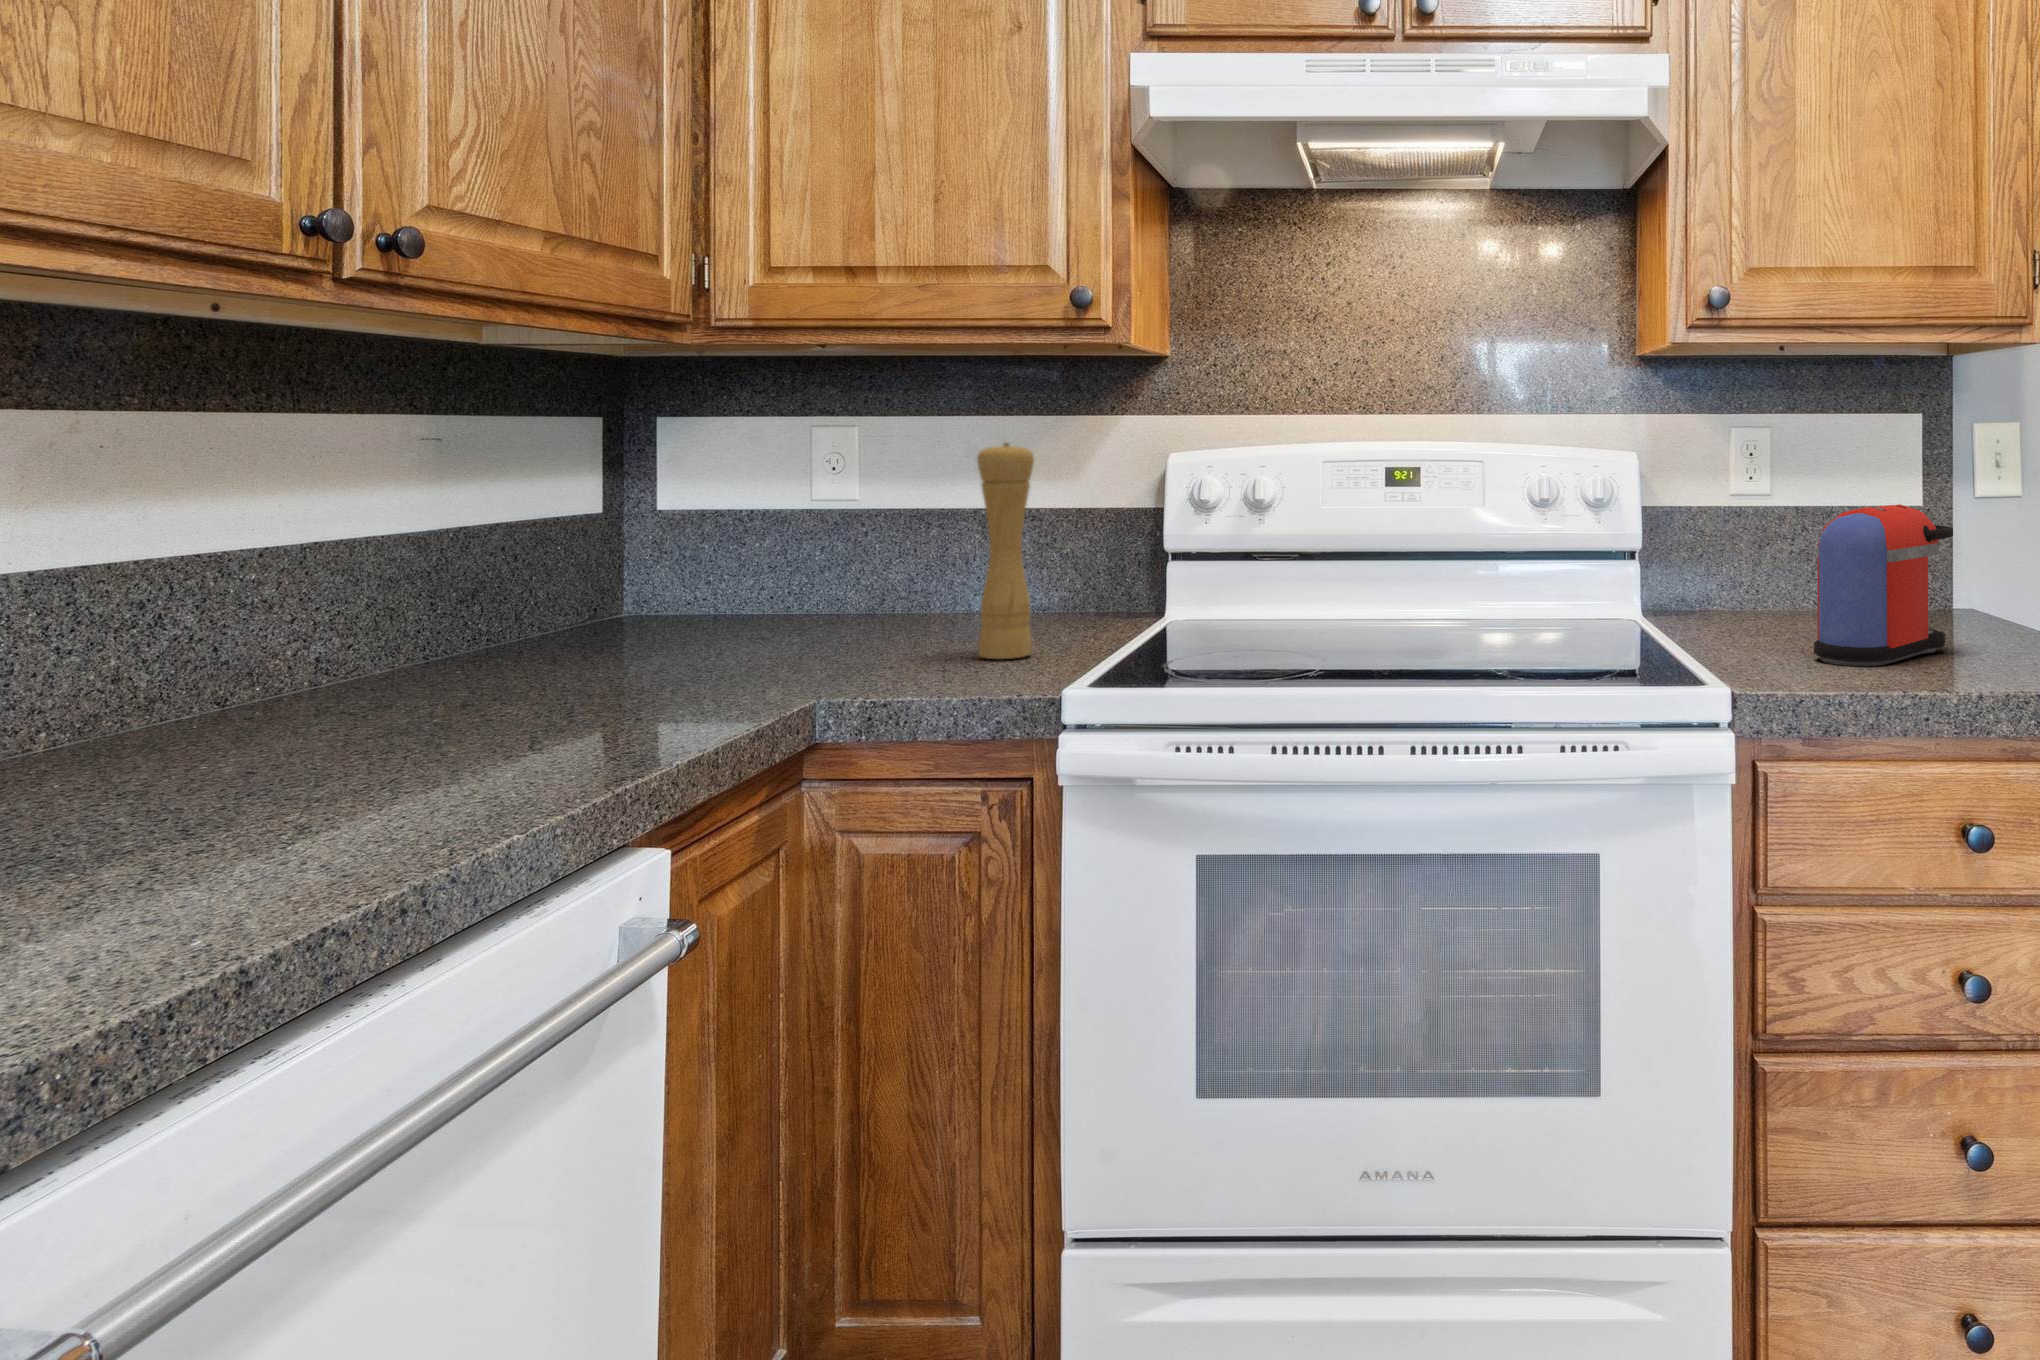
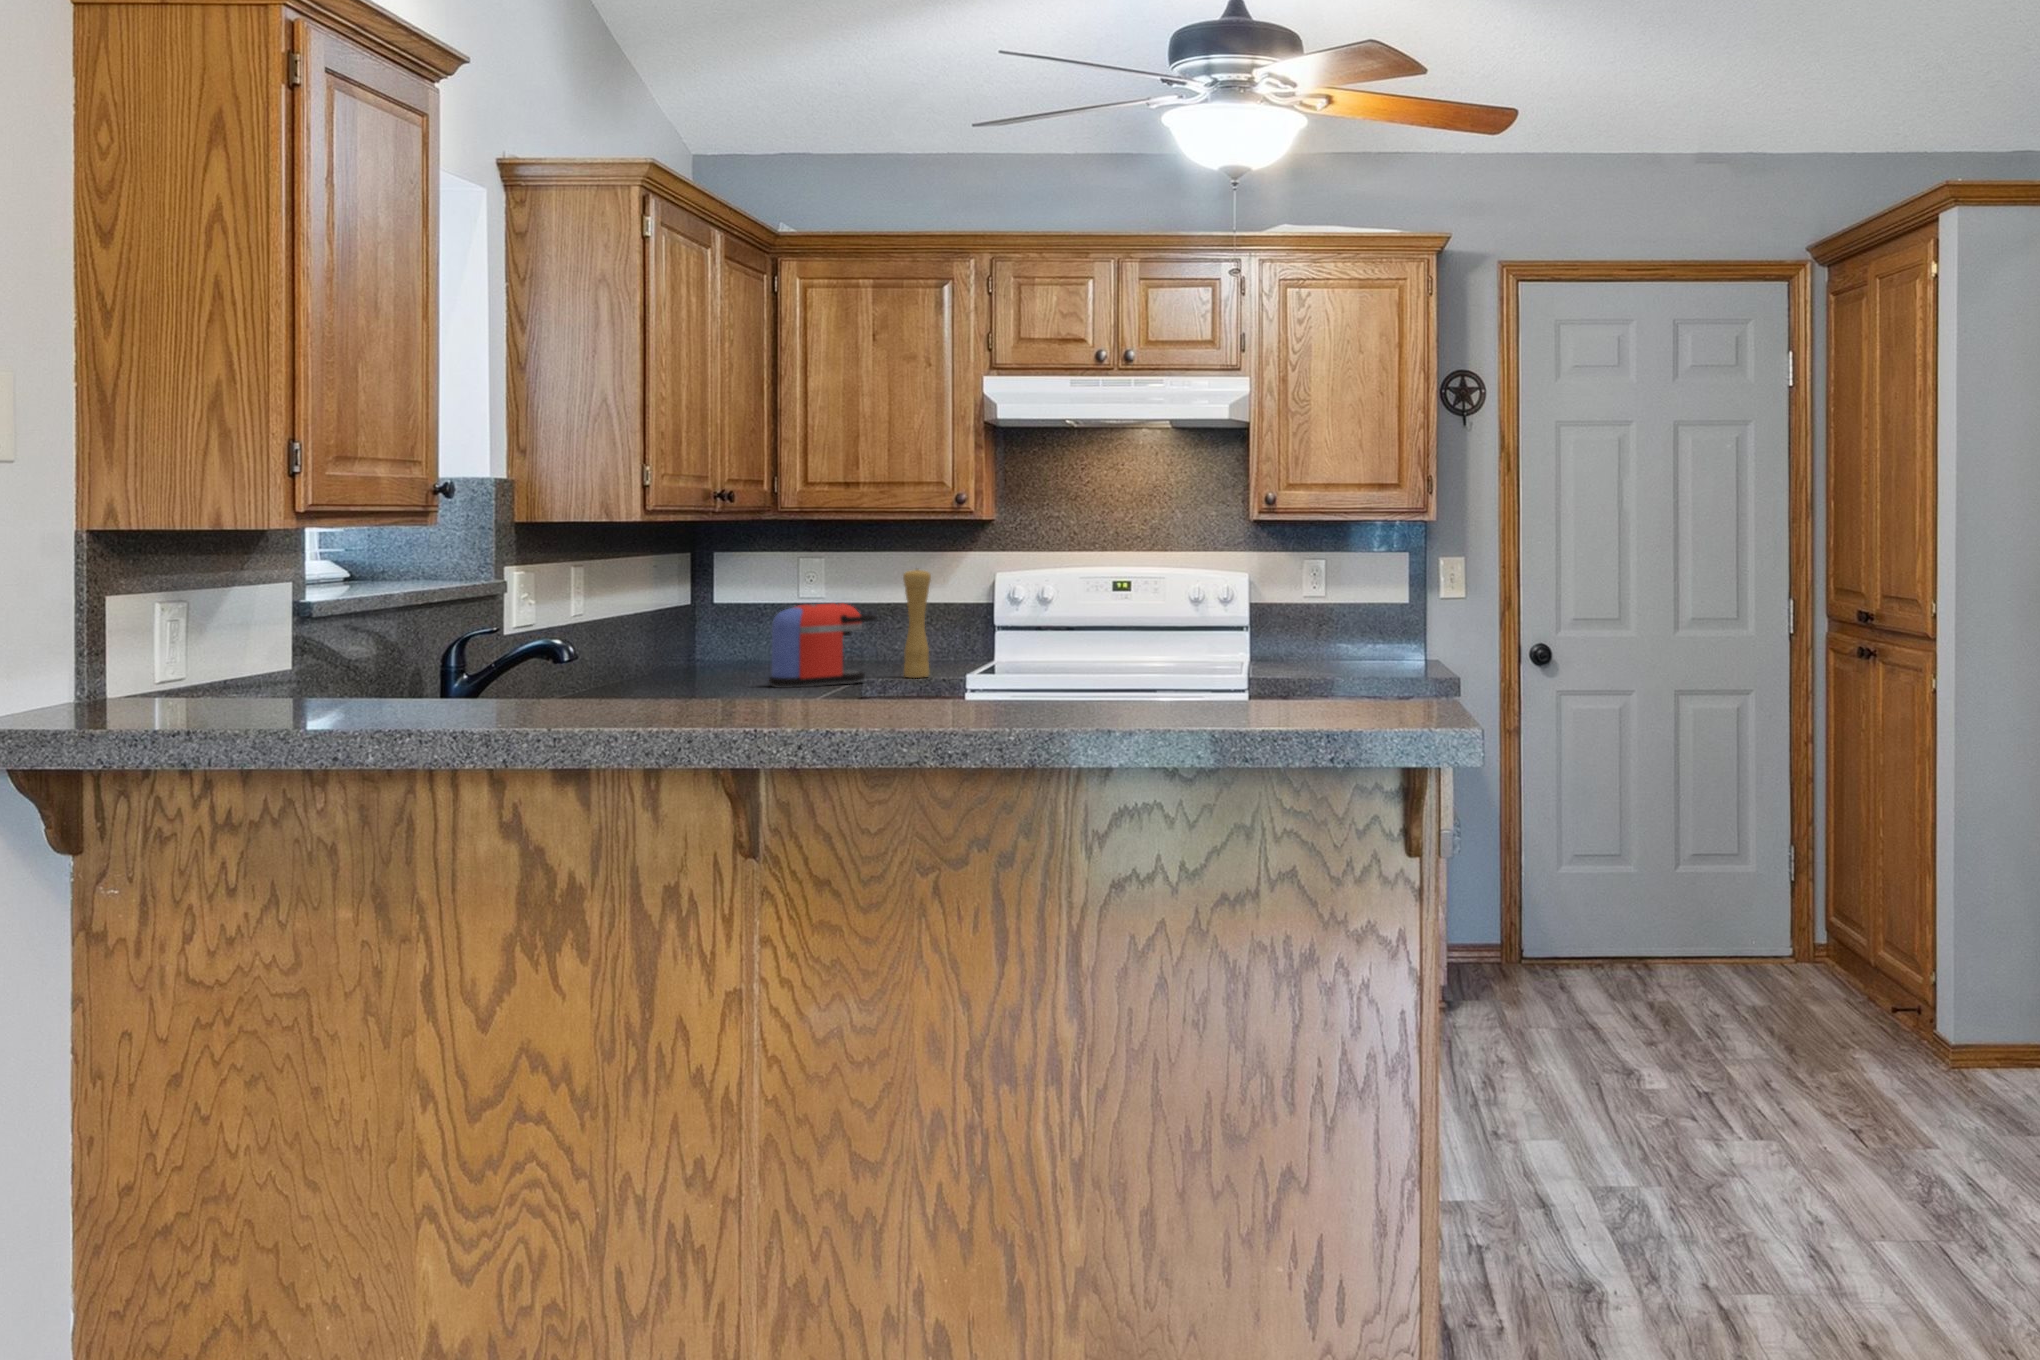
coffee maker: present [1814,504,1953,666] -> present [769,603,877,688]

